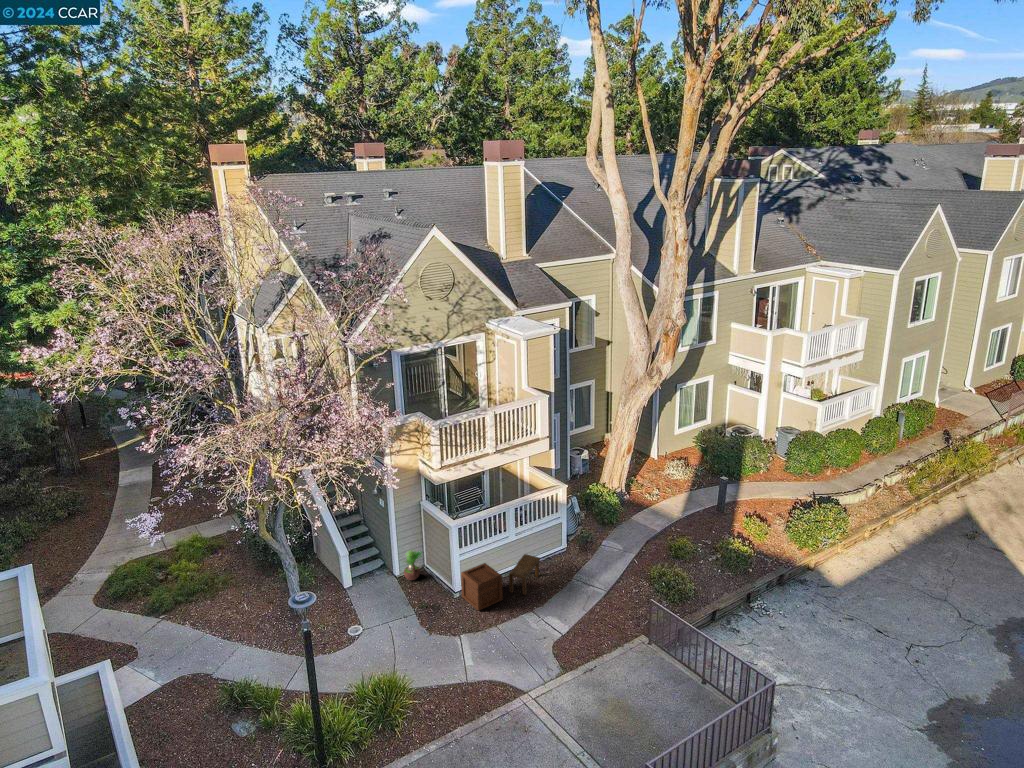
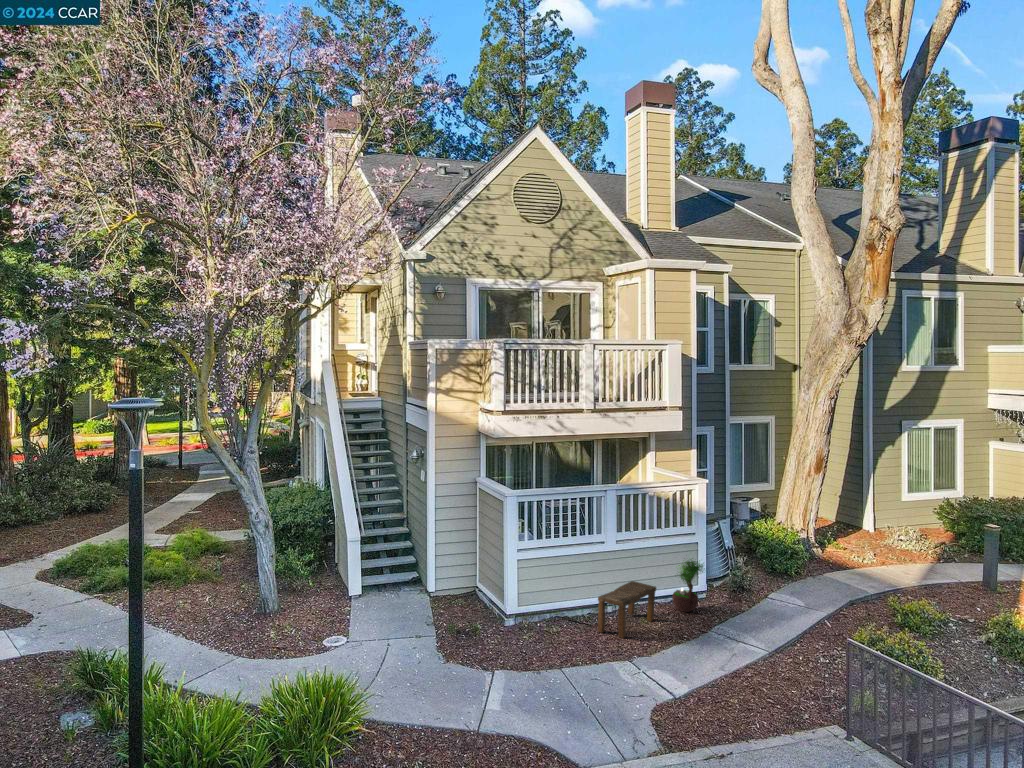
potted tree: present [404,551,422,580] -> present [673,559,703,612]
wooden crate: present [461,563,503,611] -> none [519,577,583,645]

